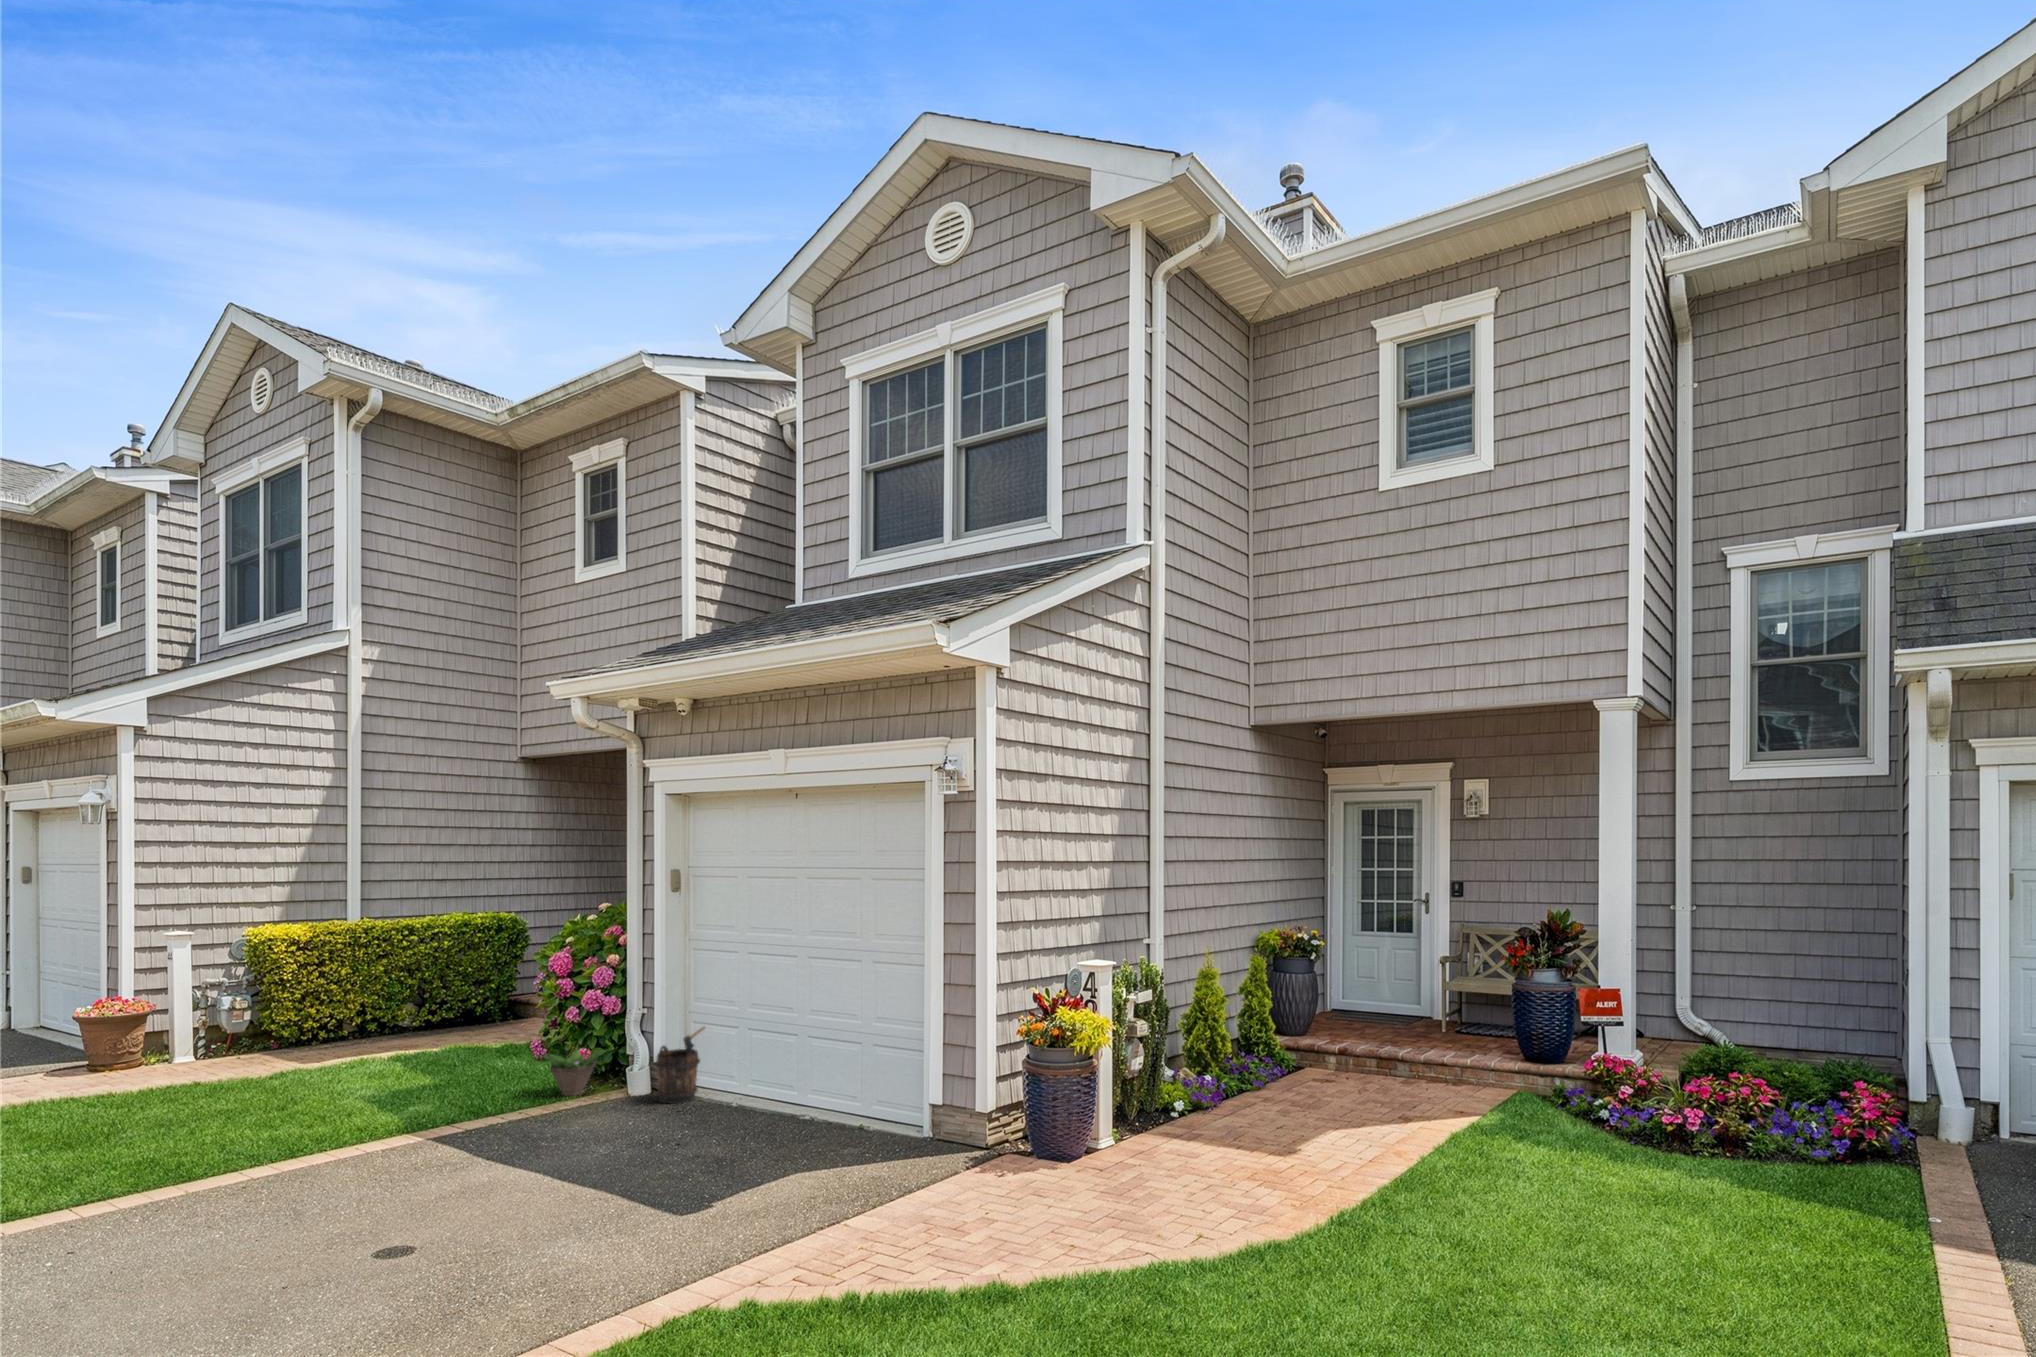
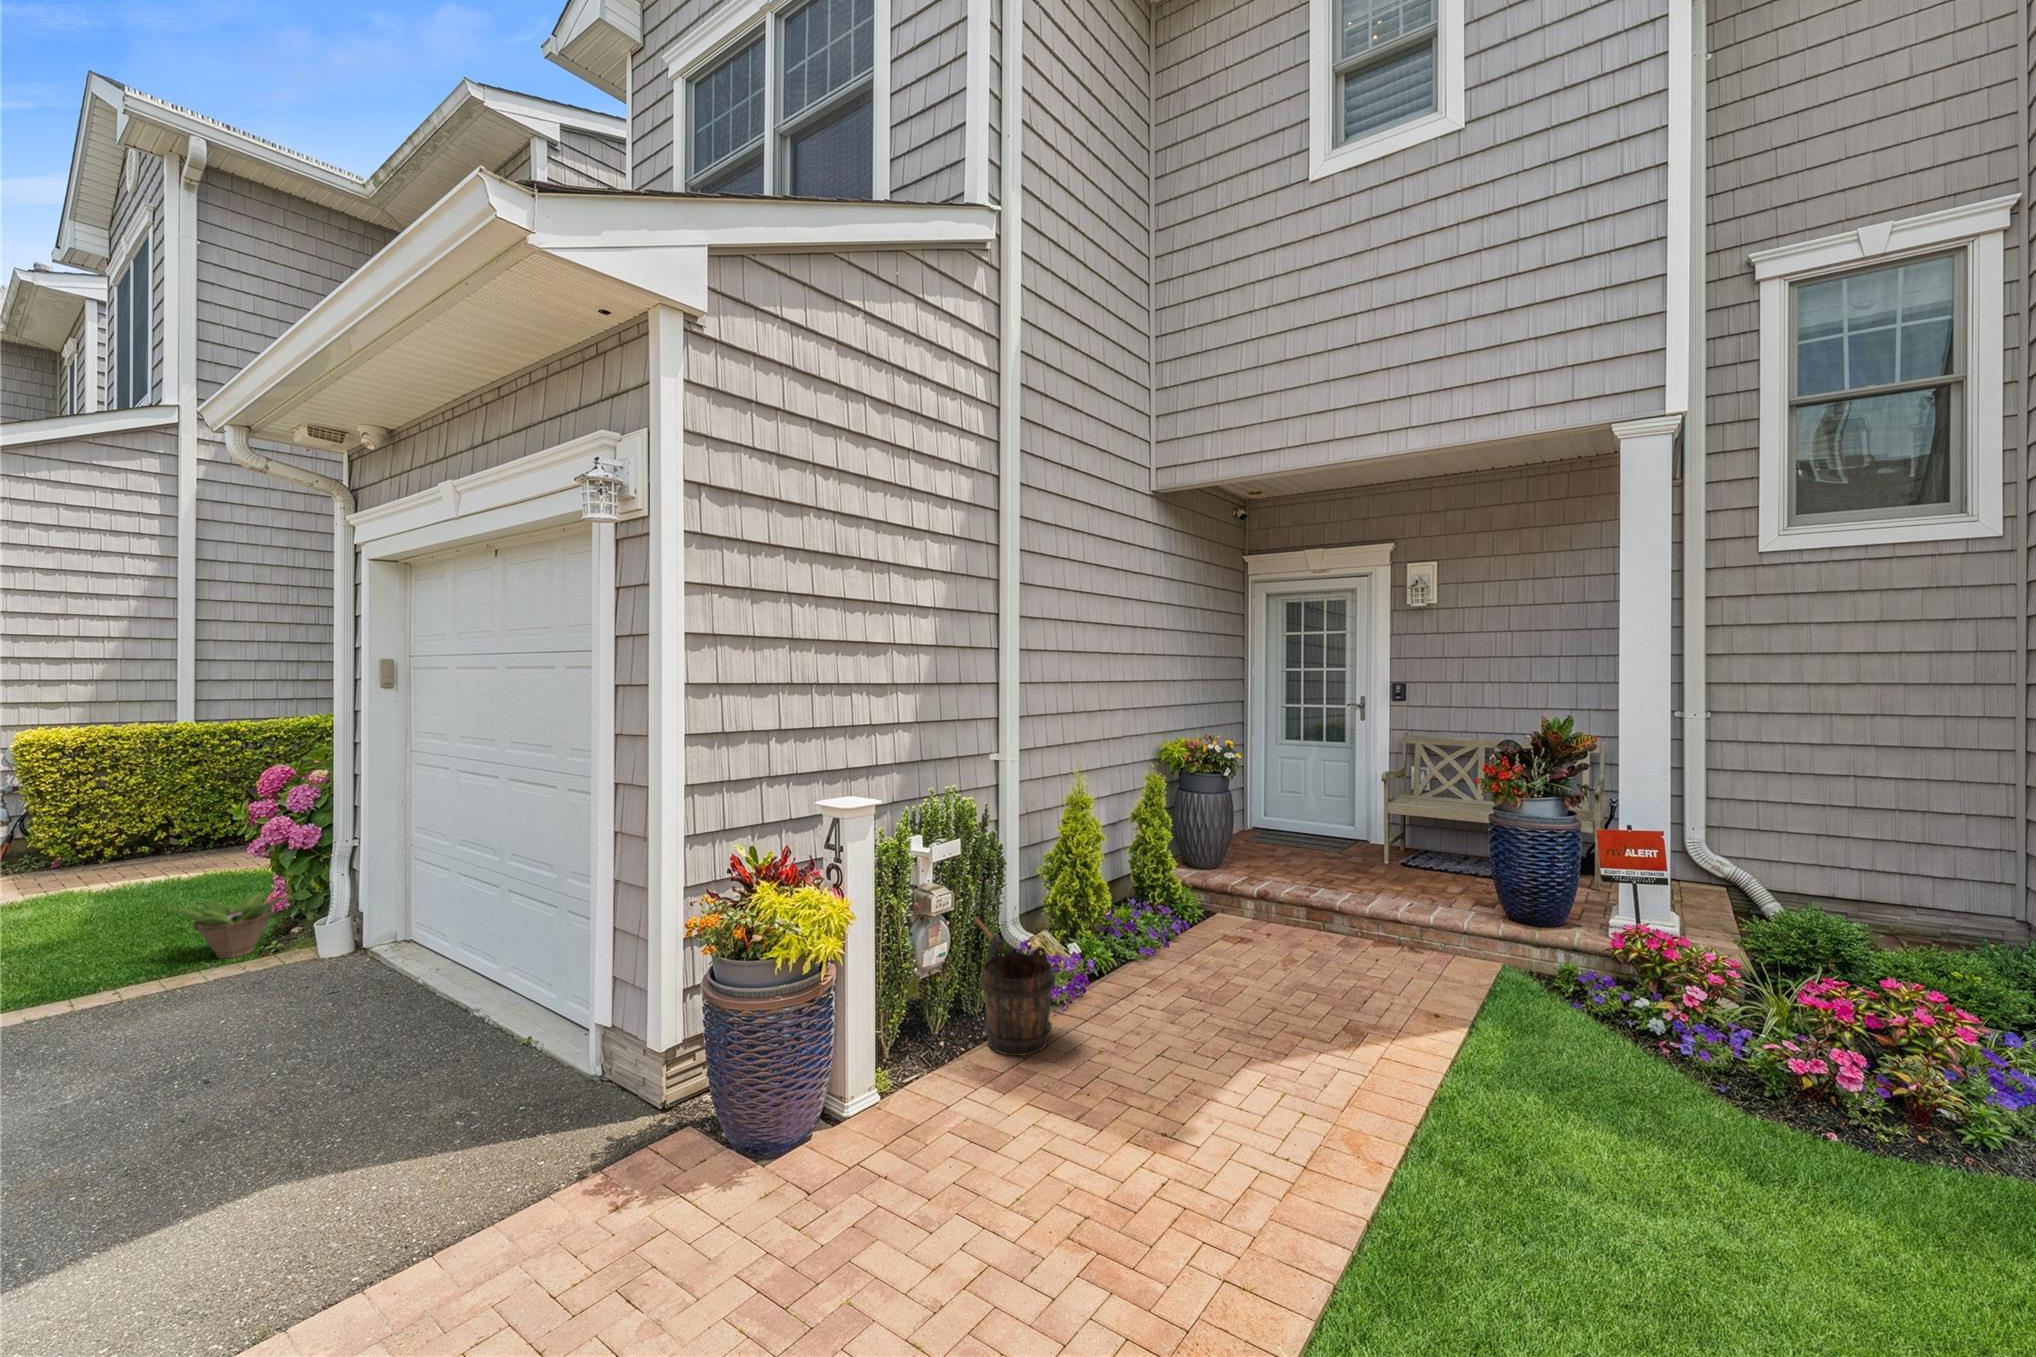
bucket: present [655,1027,705,1103] -> present [973,917,1055,1056]

